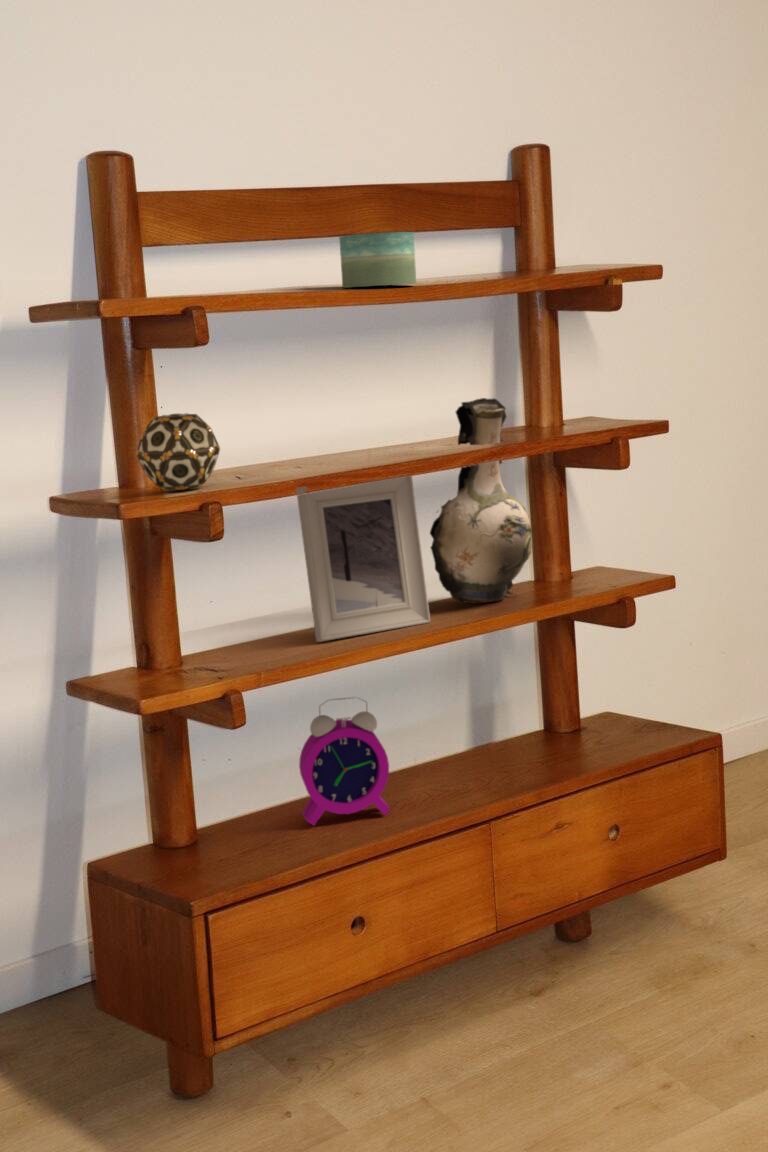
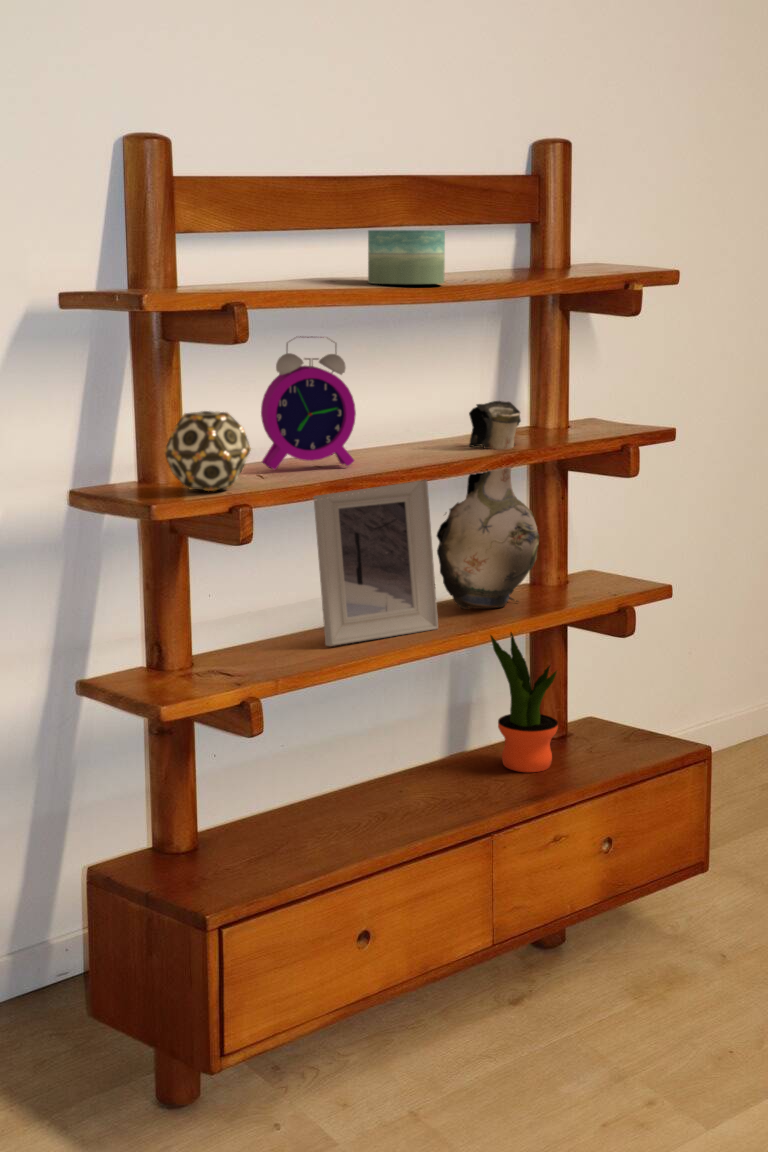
potted plant: none [486,625,562,763] -> present [491,632,558,772]
alarm clock: present [299,698,390,825] -> present [261,336,356,470]

